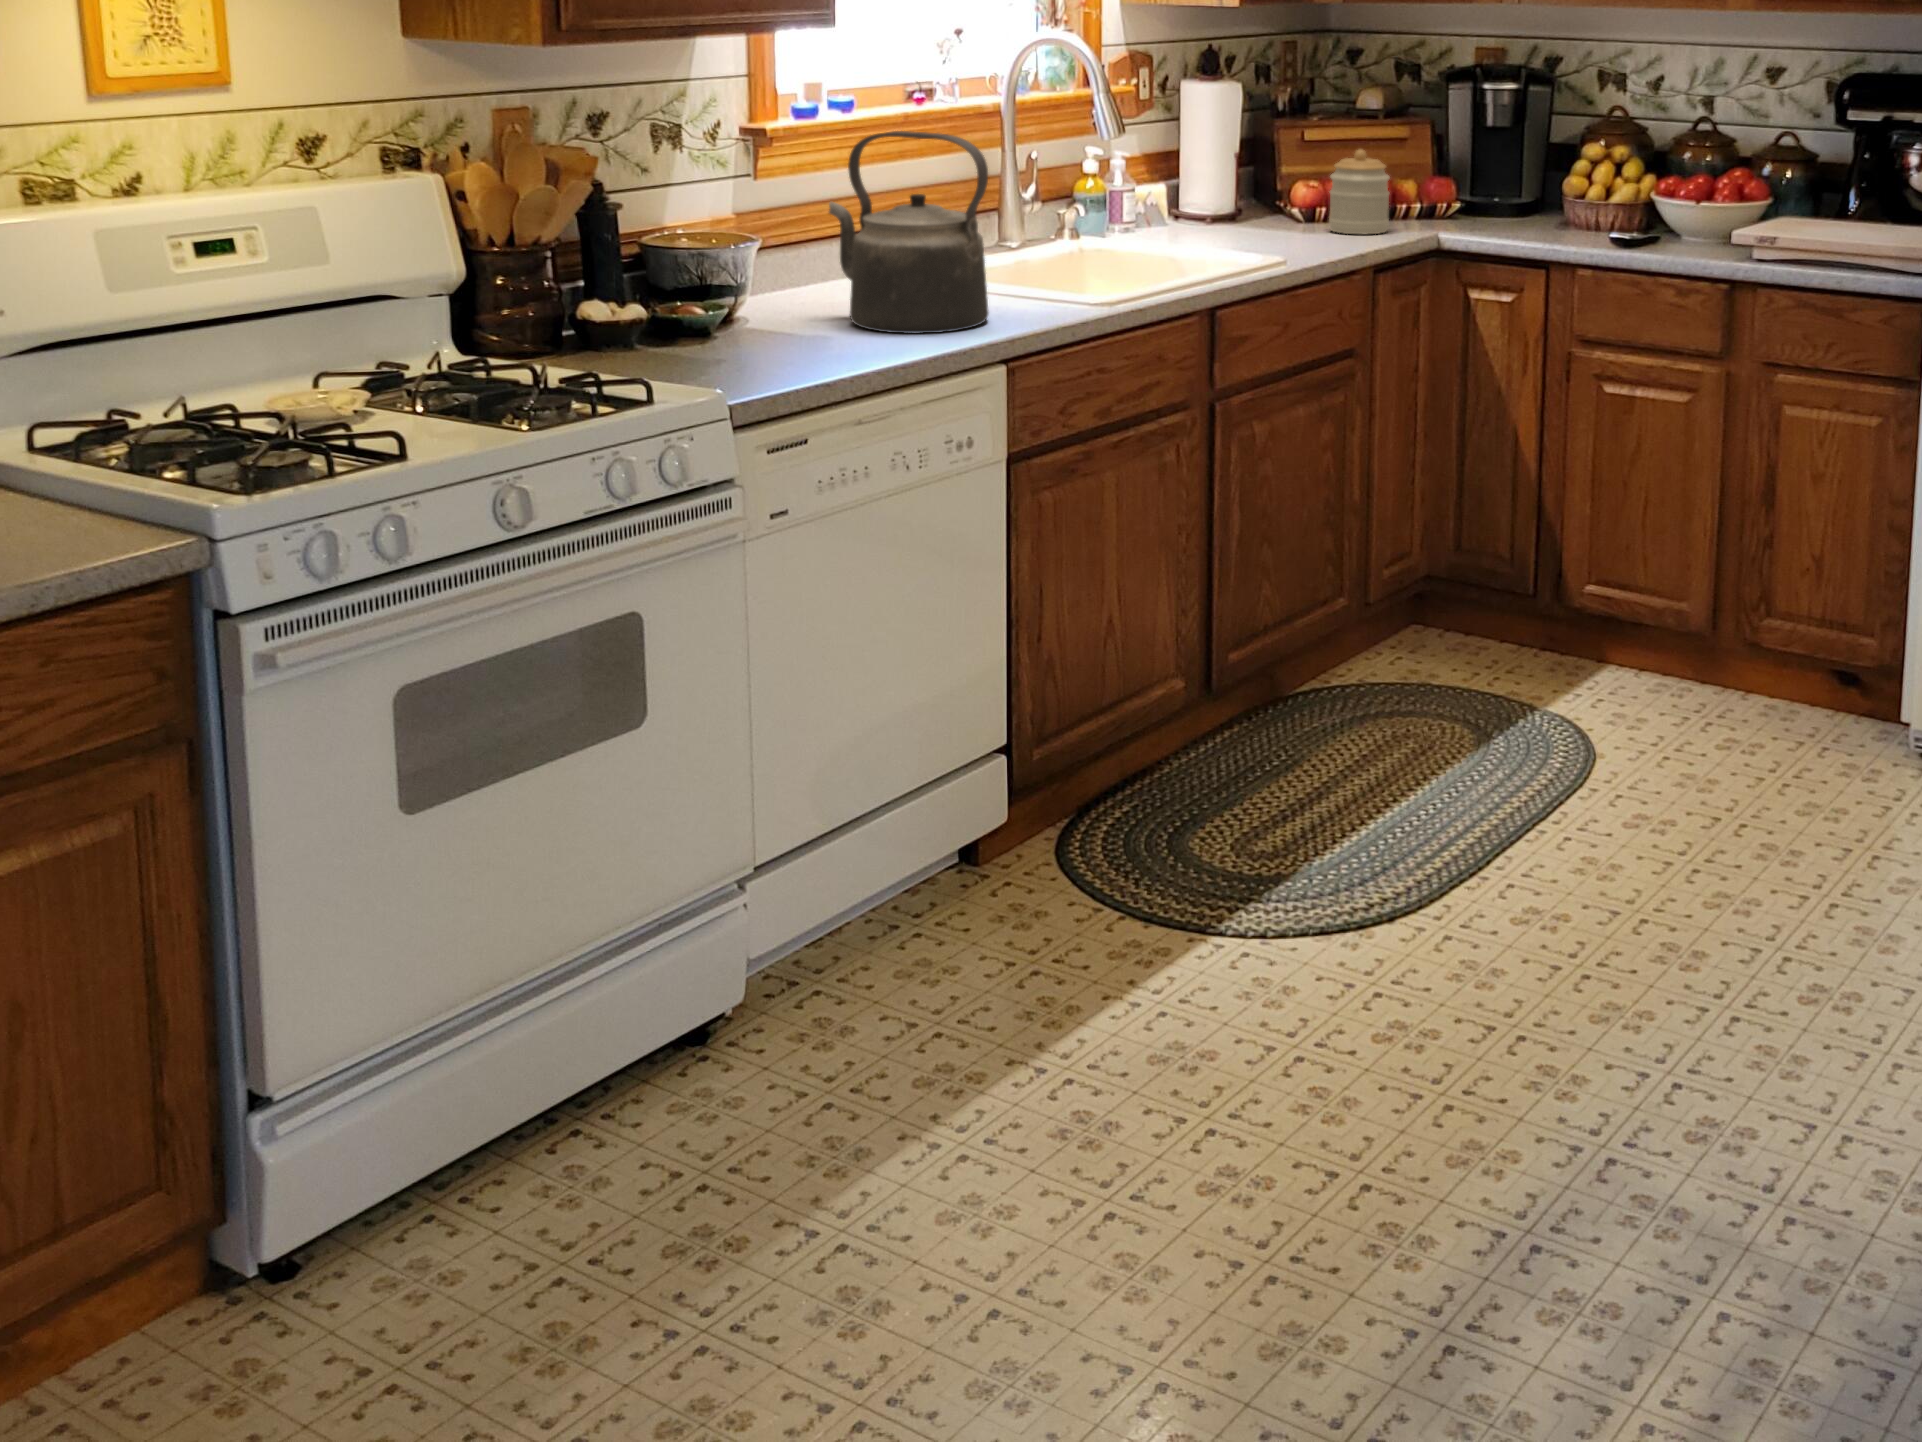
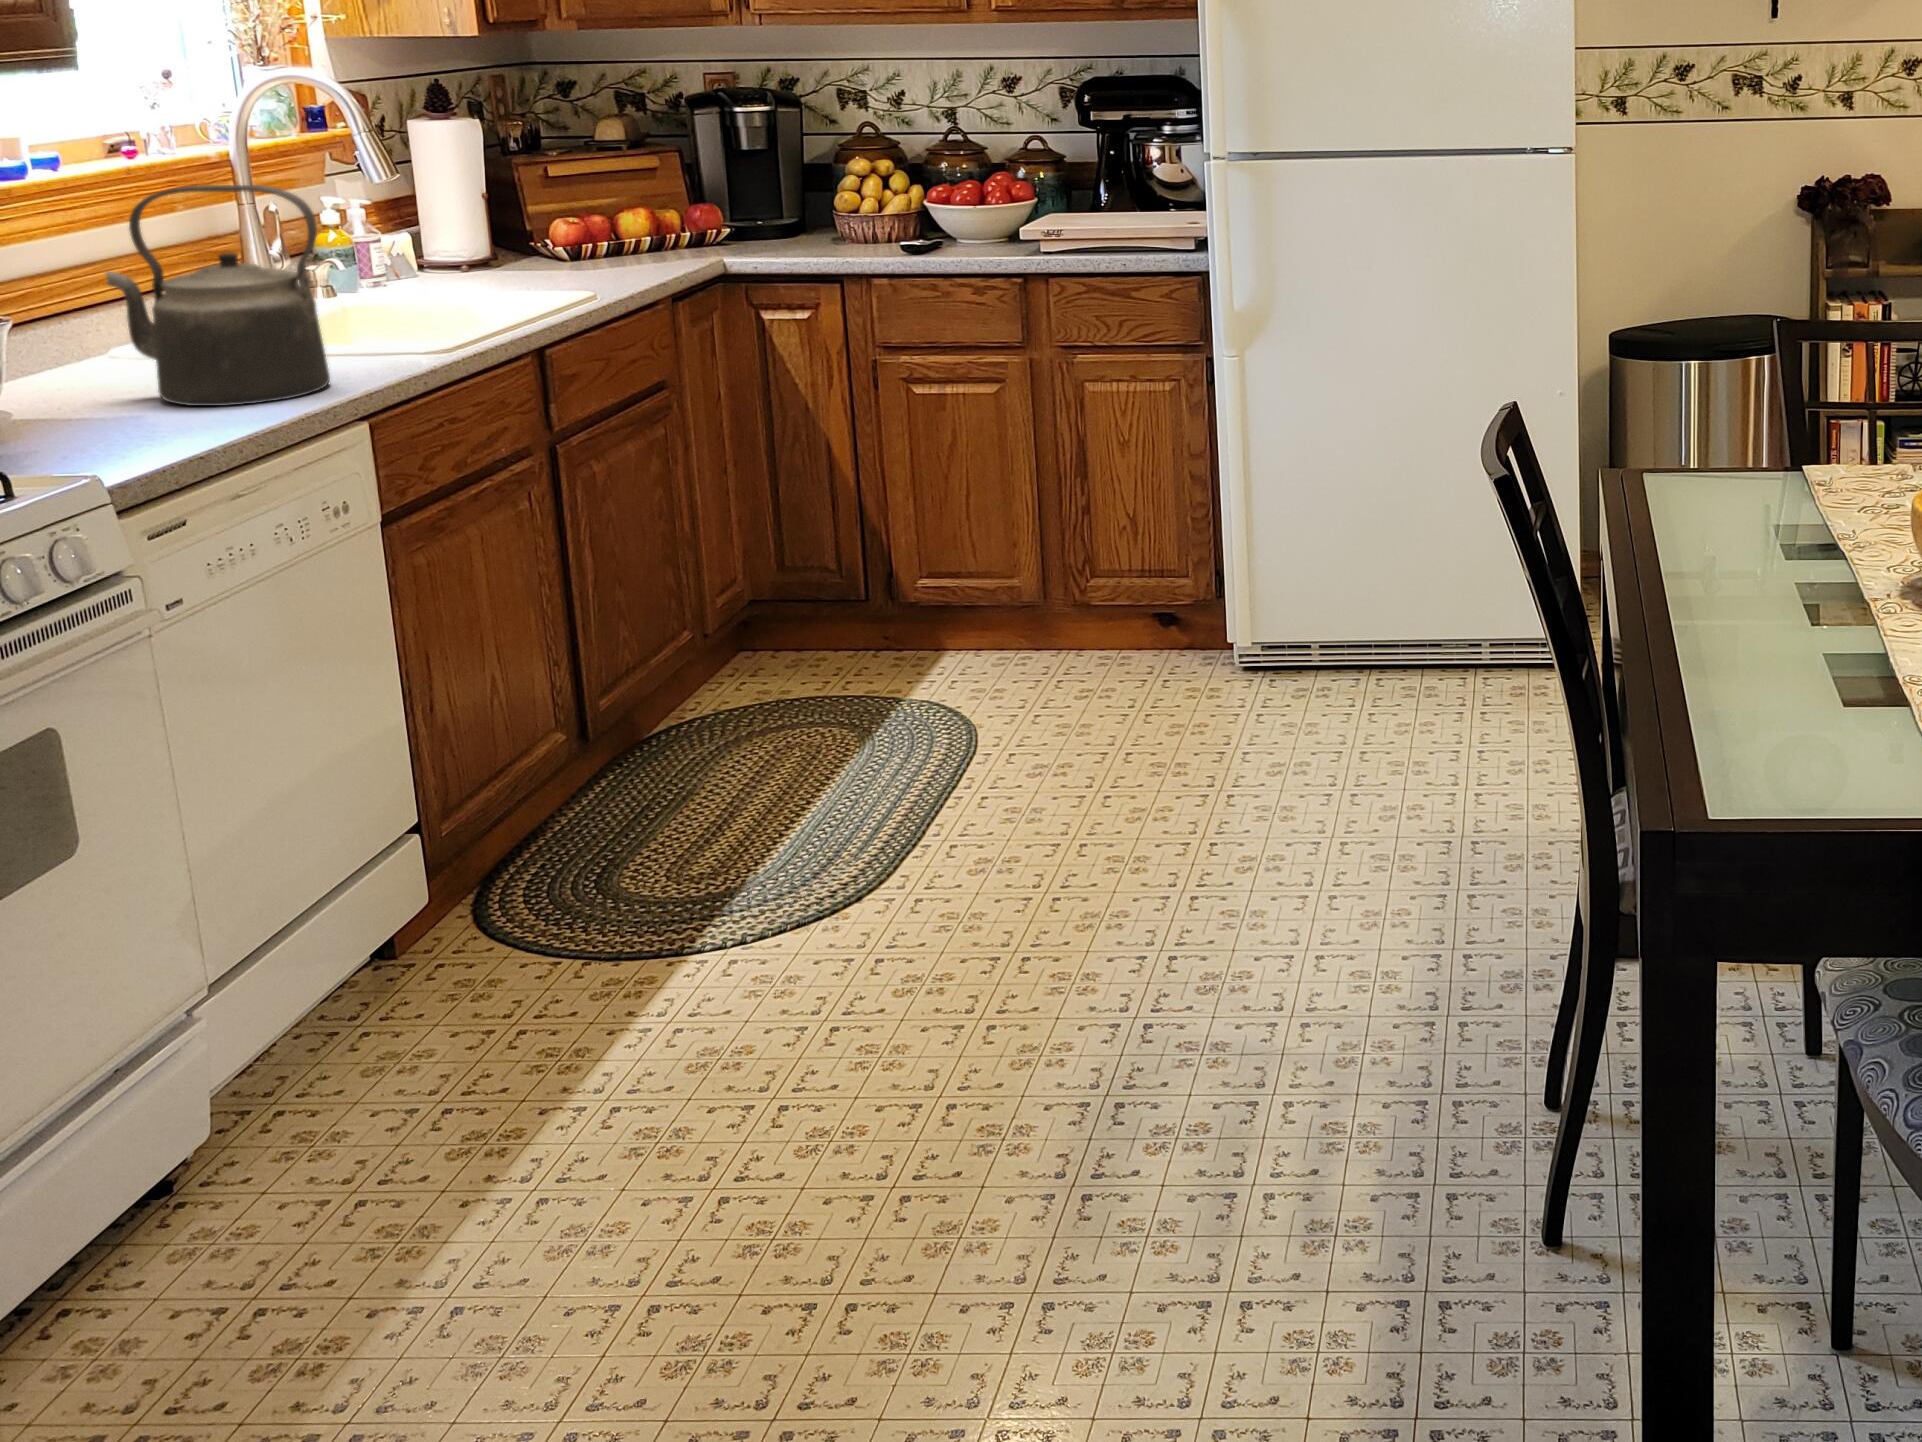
jar: present [1329,149,1390,234] -> none [592,181,662,269]

